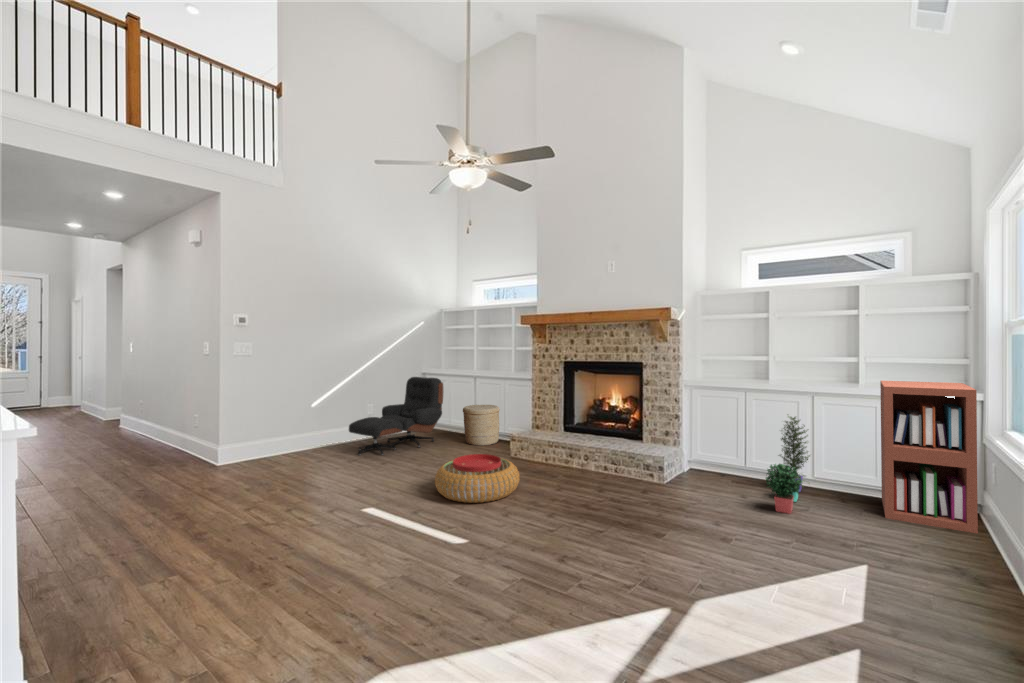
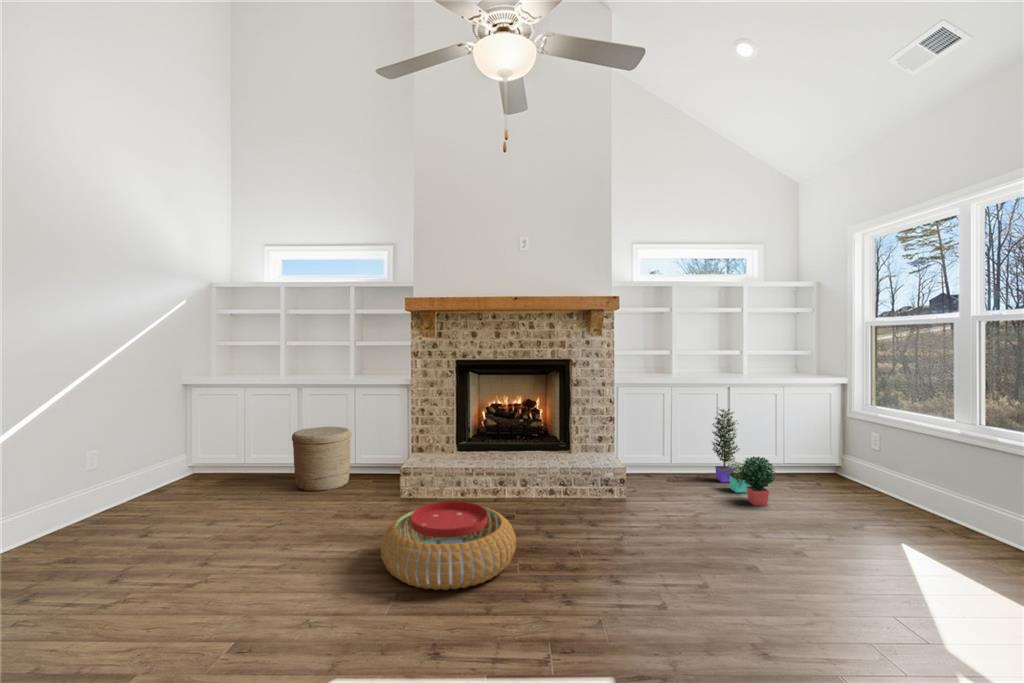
lounge chair: present [349,377,443,456] -> none [71,390,258,553]
bookshelf: present [880,381,978,533] -> none [782,371,875,493]

